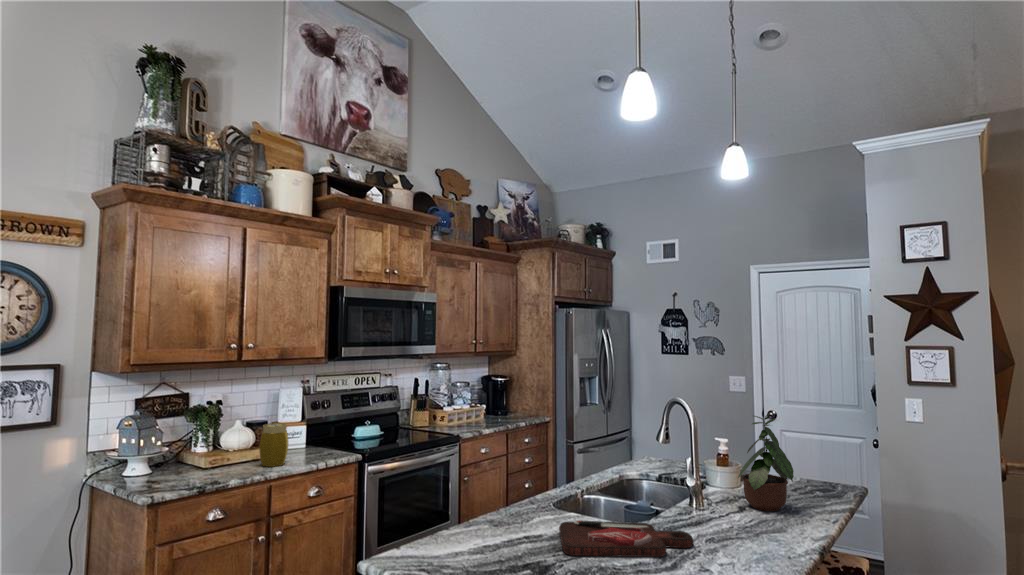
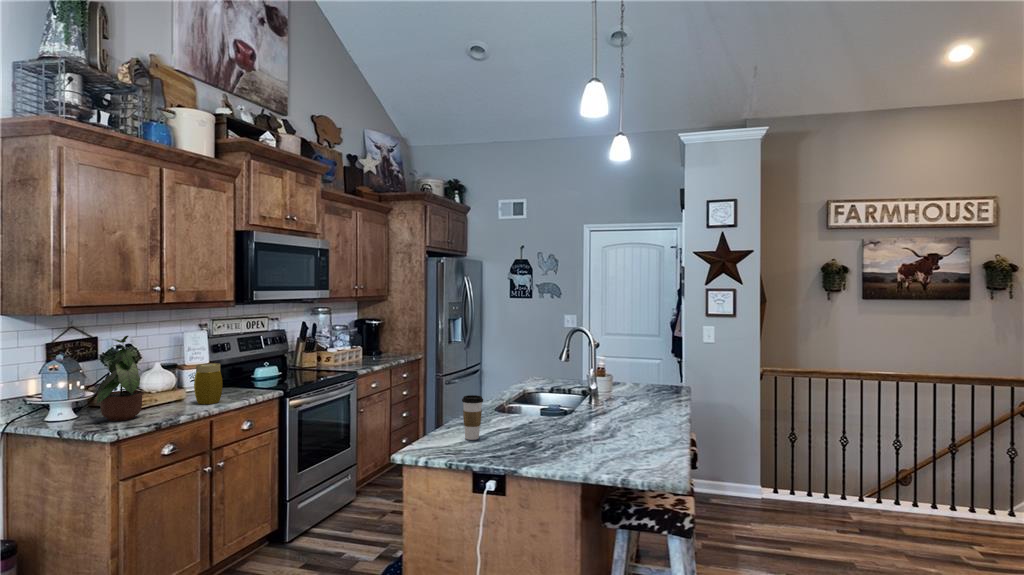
potted plant: present [738,413,794,511] -> present [97,336,144,421]
coffee cup: none [474,487,501,547] -> present [462,395,483,440]
cutting board: present [559,520,694,557] -> none [516,415,613,438]

